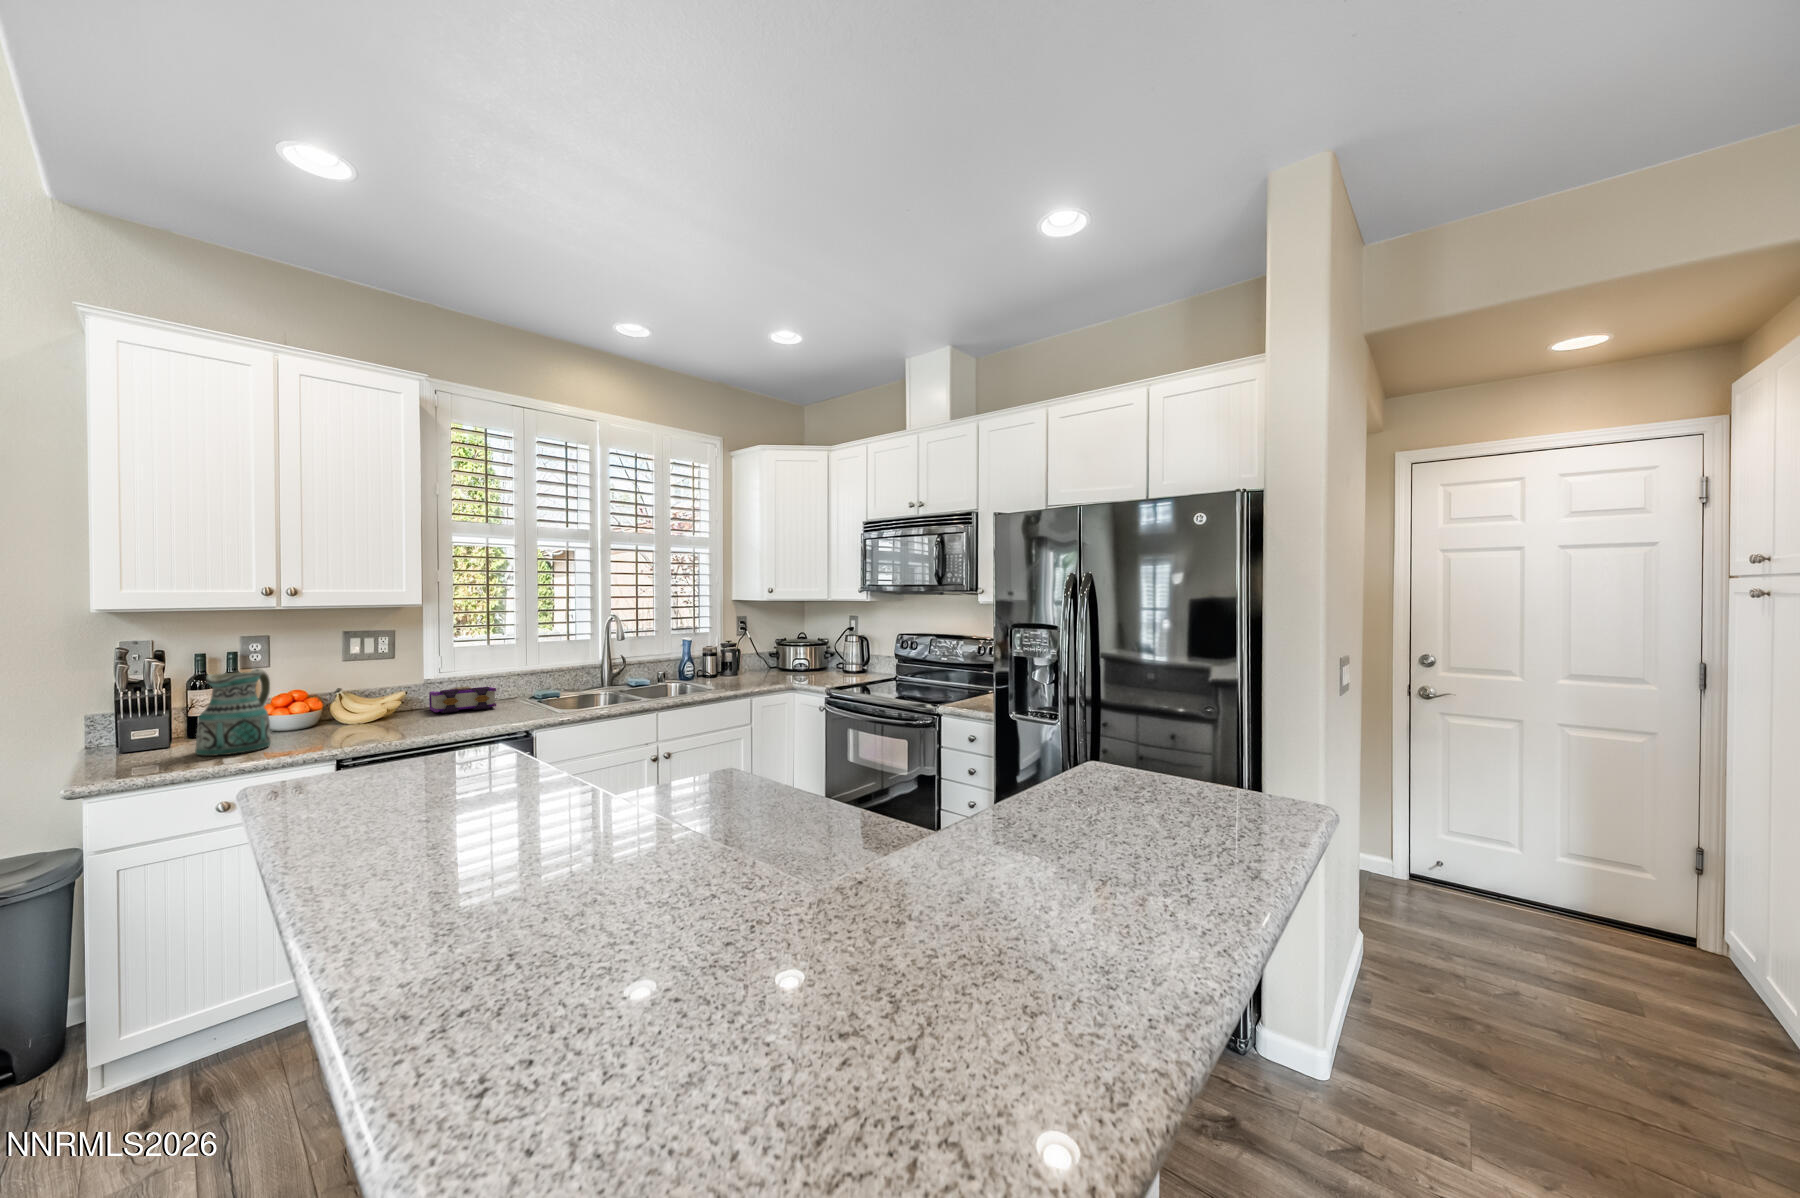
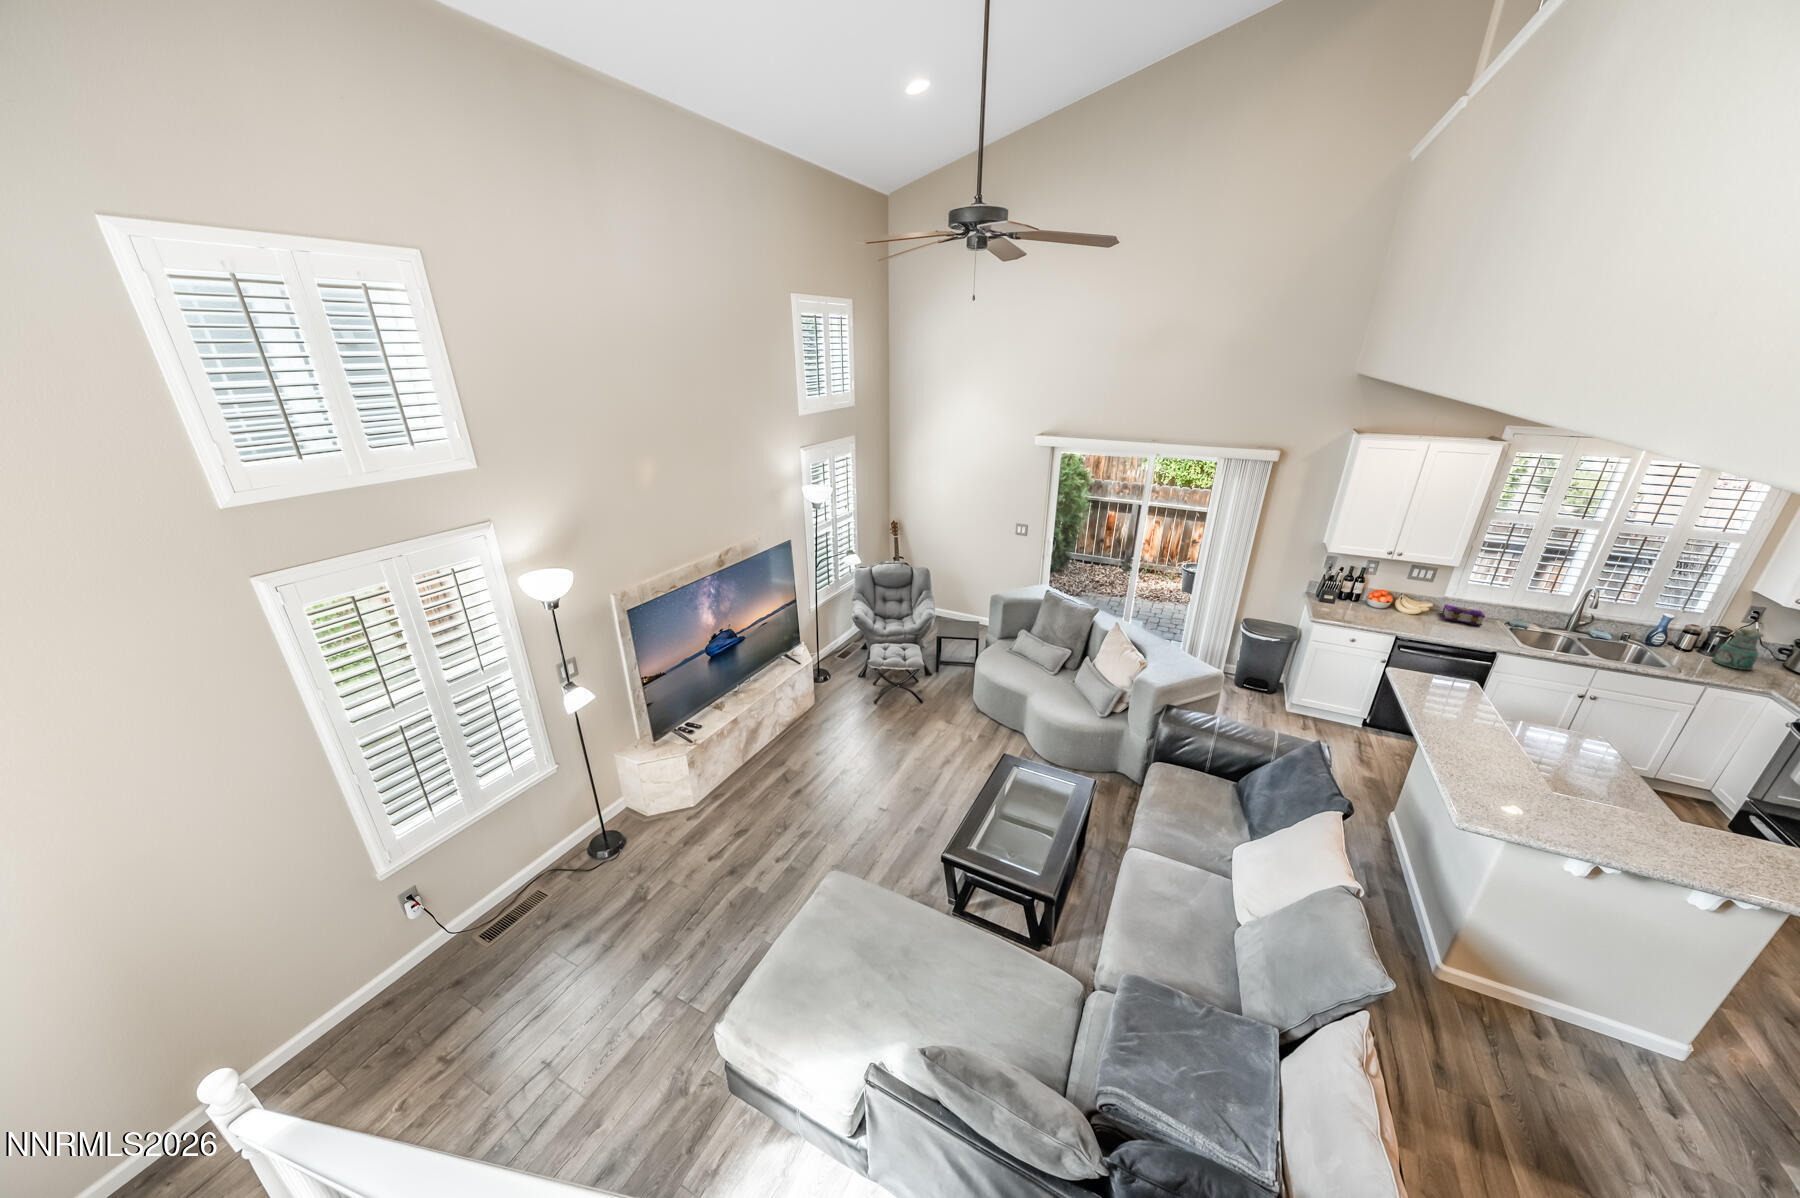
ceramic pitcher: present [195,669,271,756] -> present [1712,628,1764,670]

